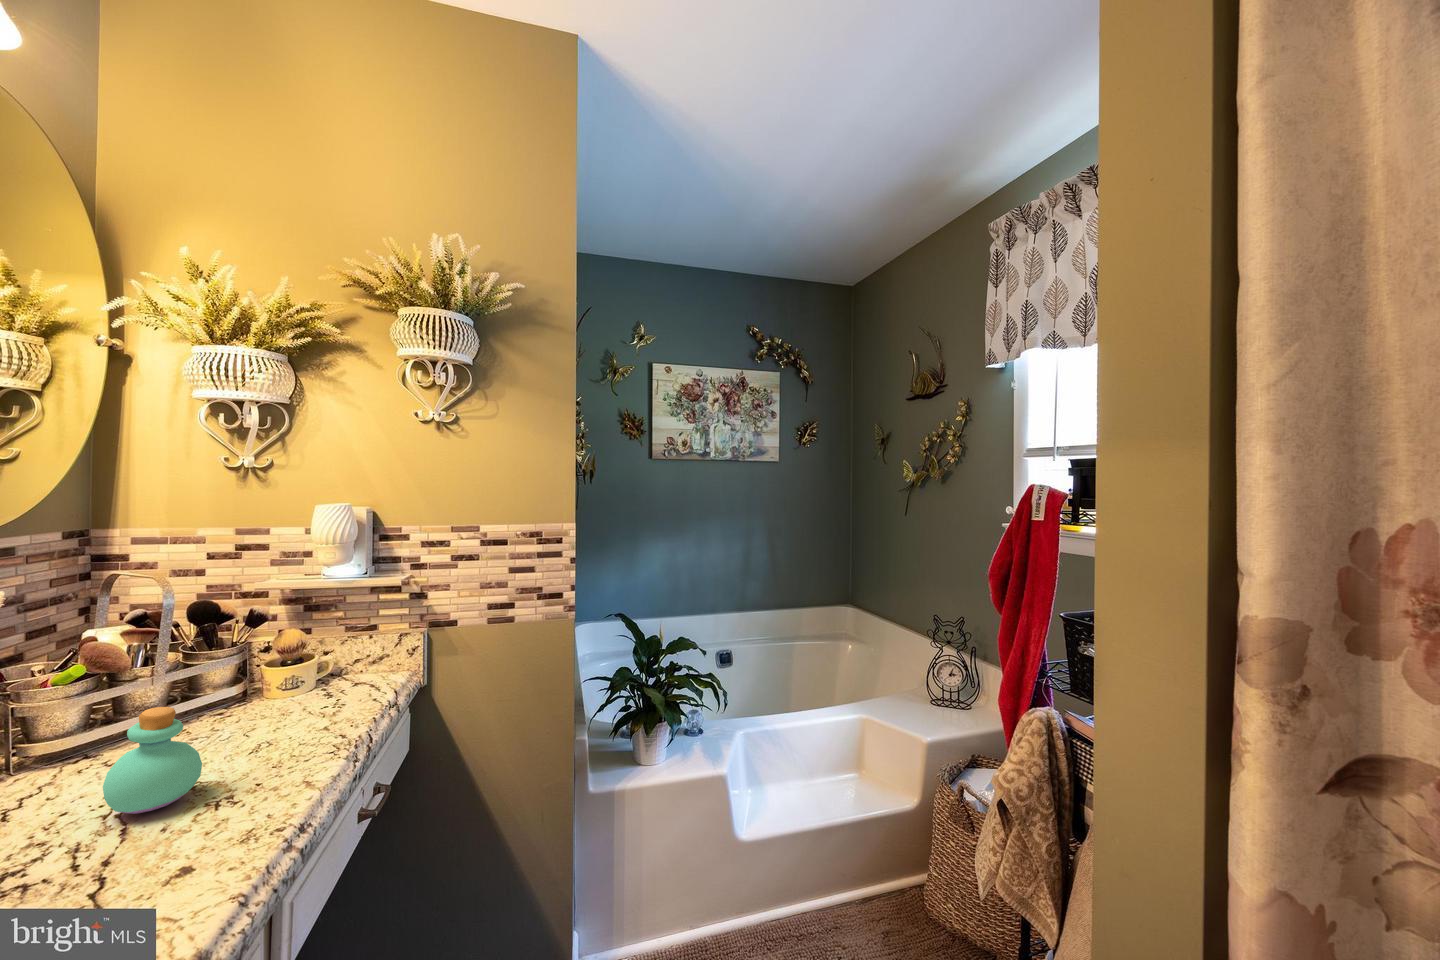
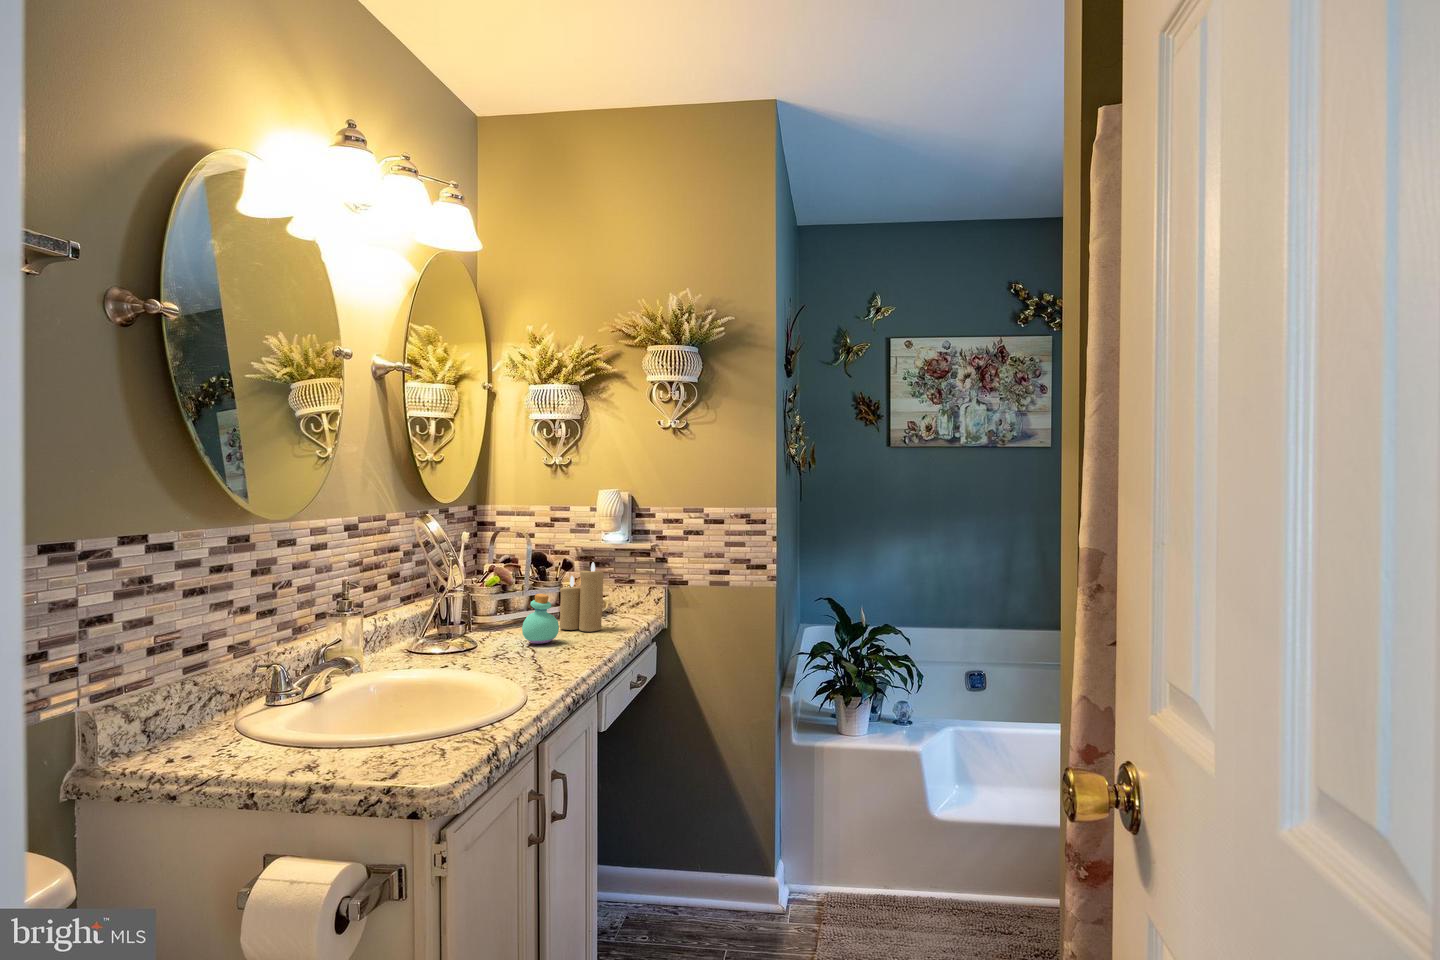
candle: none [221,624,313,747] -> present [560,562,604,632]

